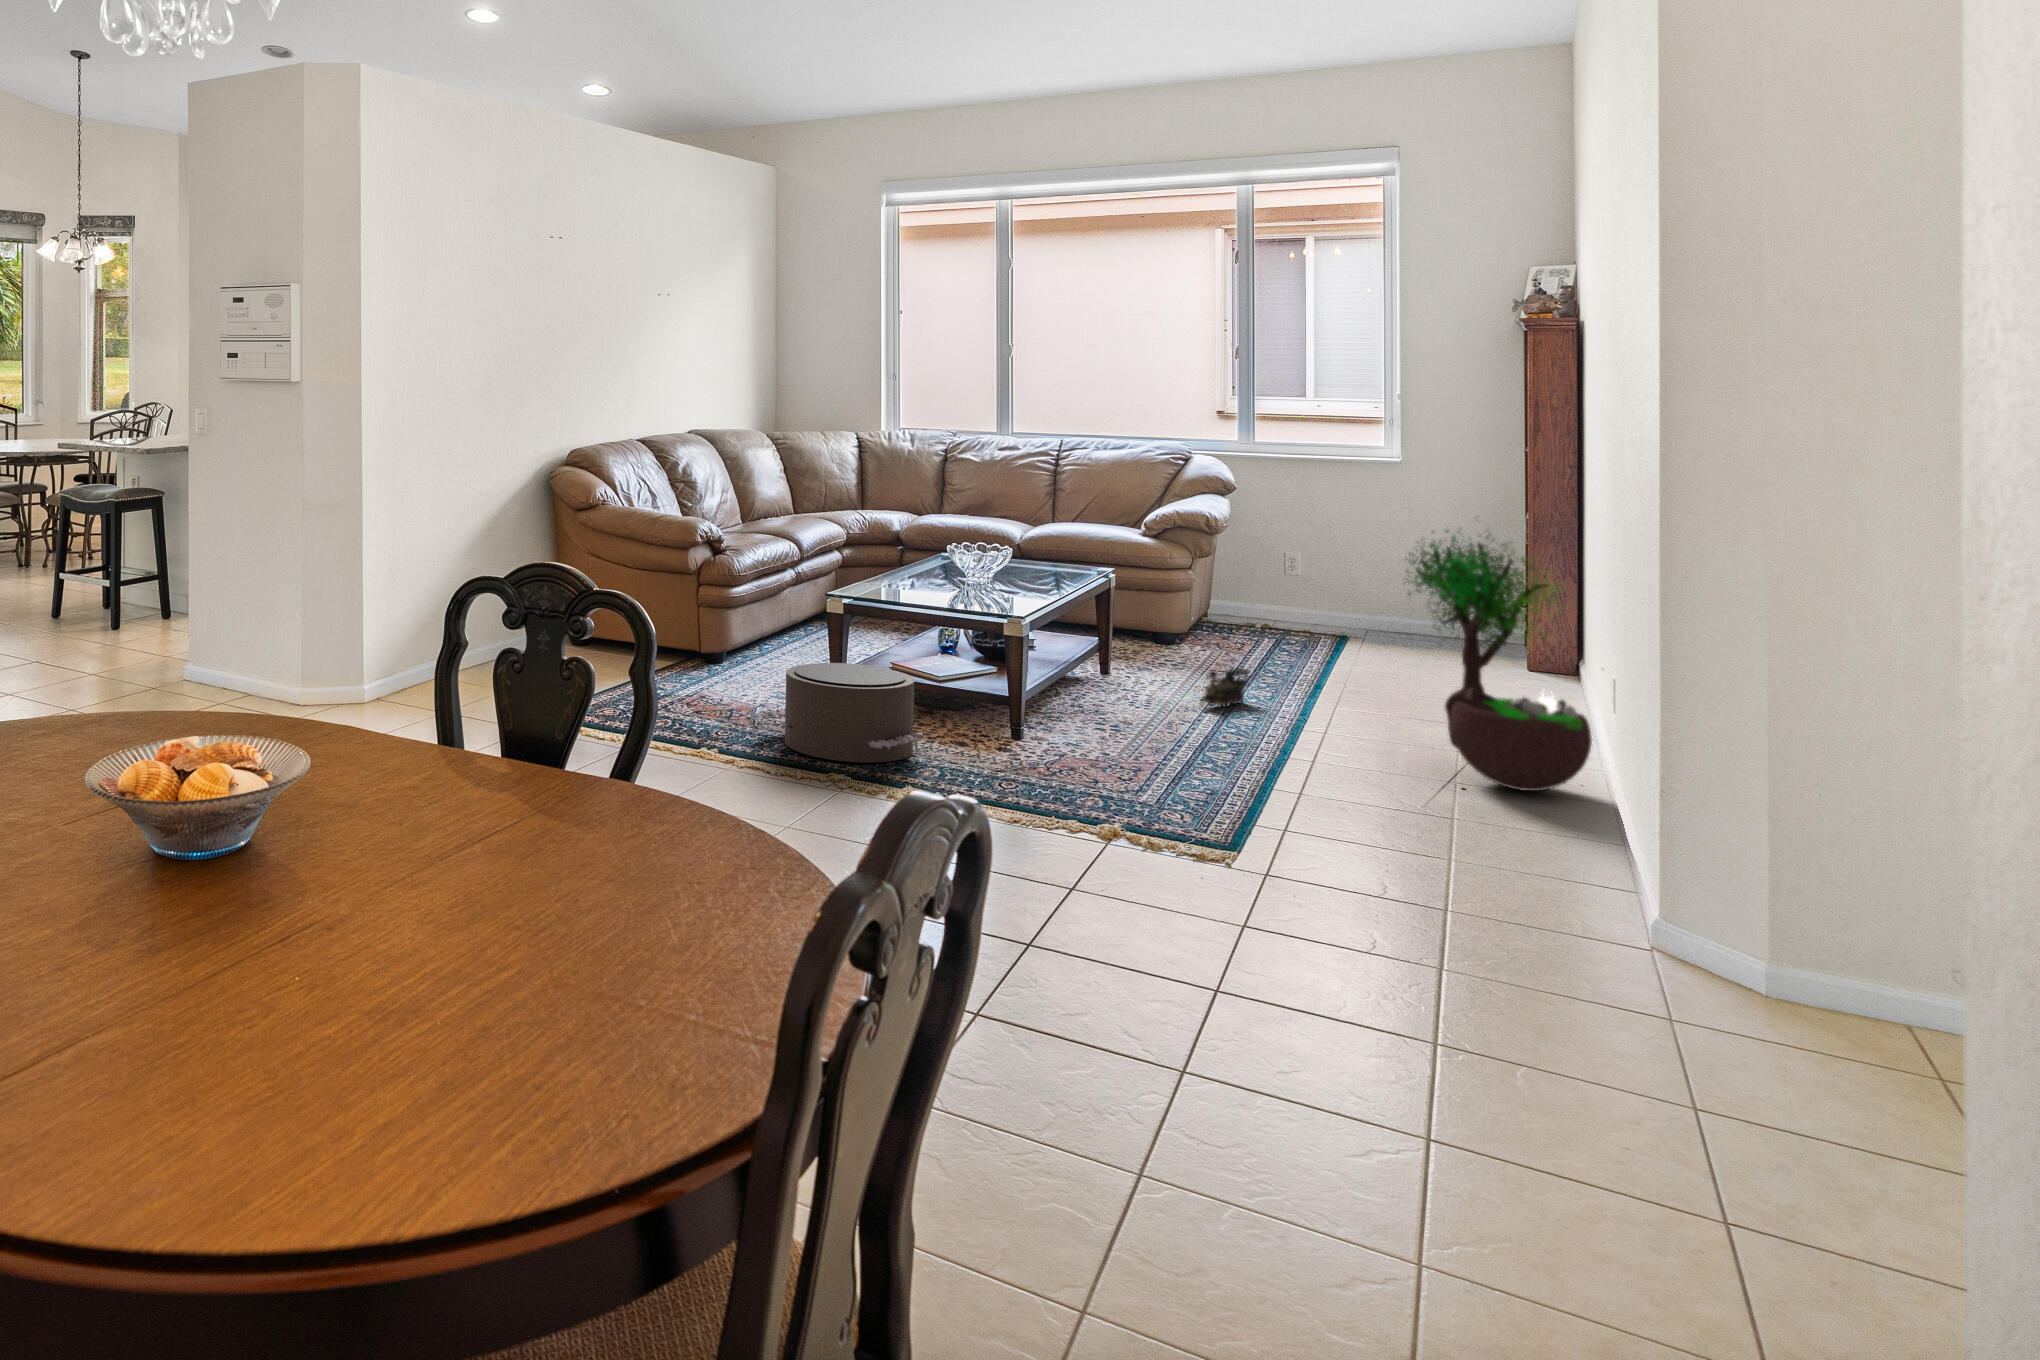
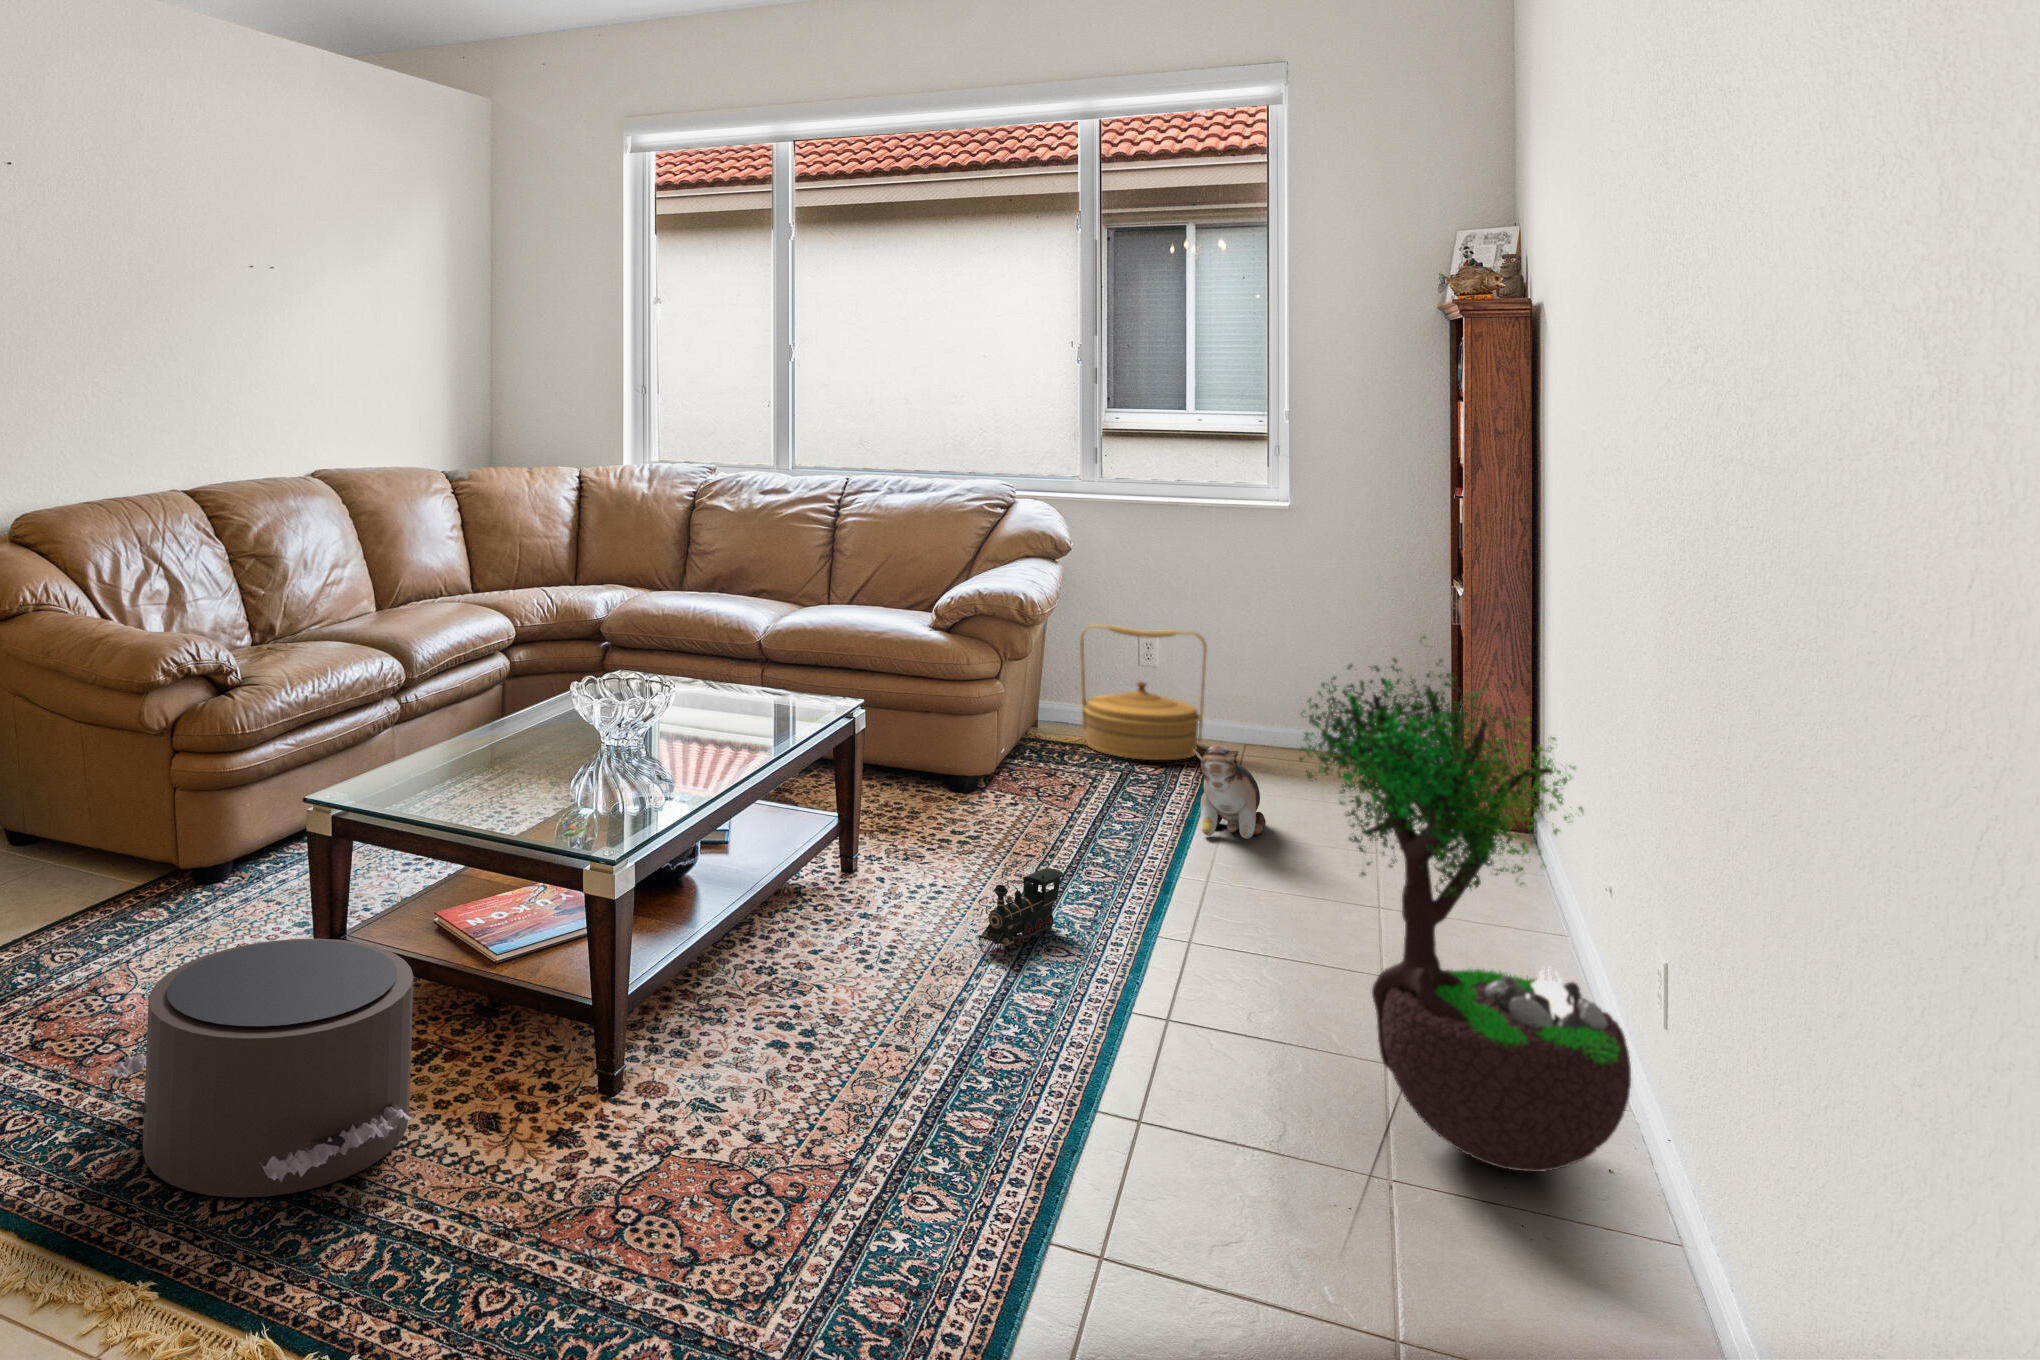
woven basket: none [1243,542,1341,635] -> present [1080,624,1207,760]
plush toy: none [1333,610,1385,672] -> present [1193,744,1266,839]

